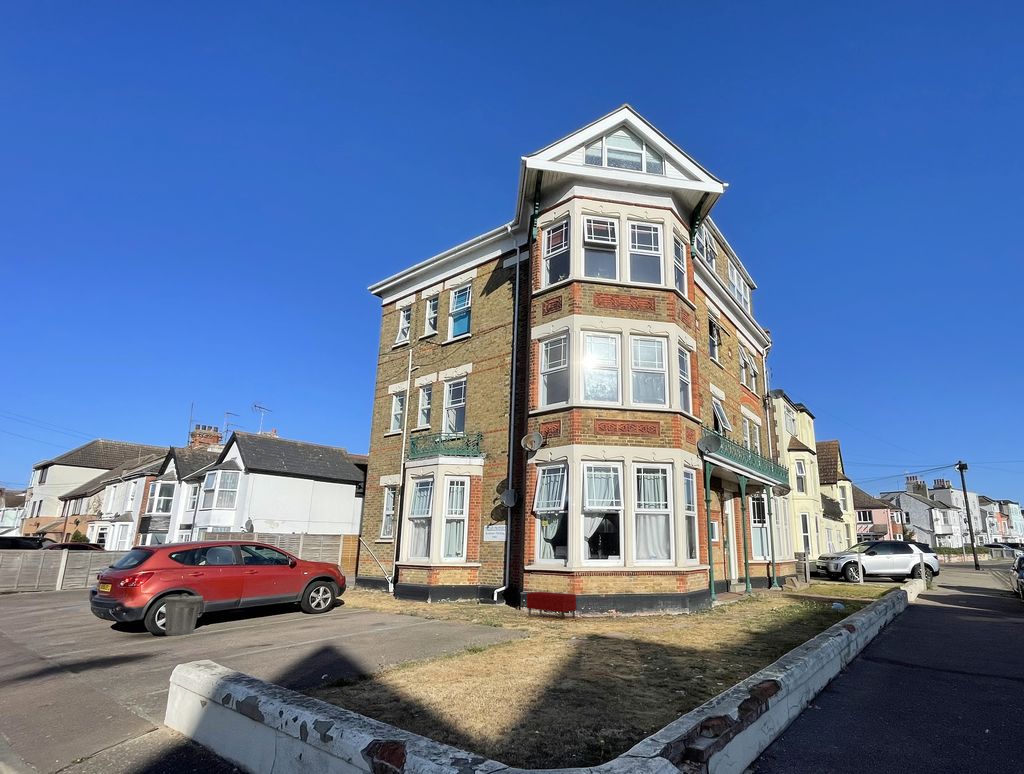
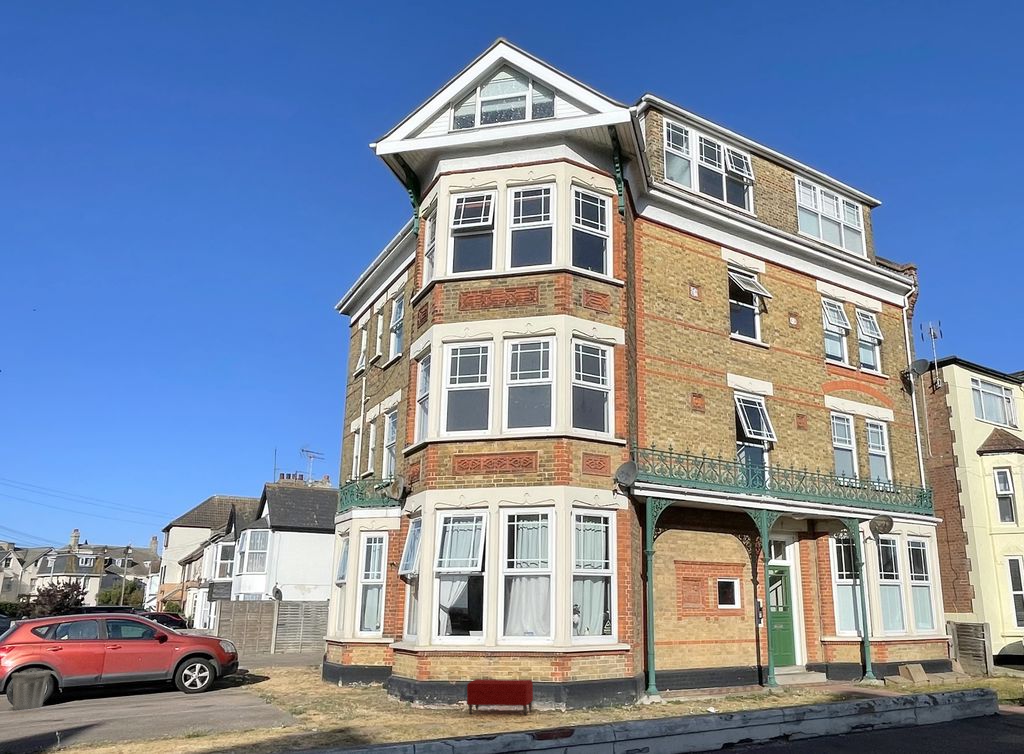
bench: present [527,592,576,619] -> present [467,679,533,715]

